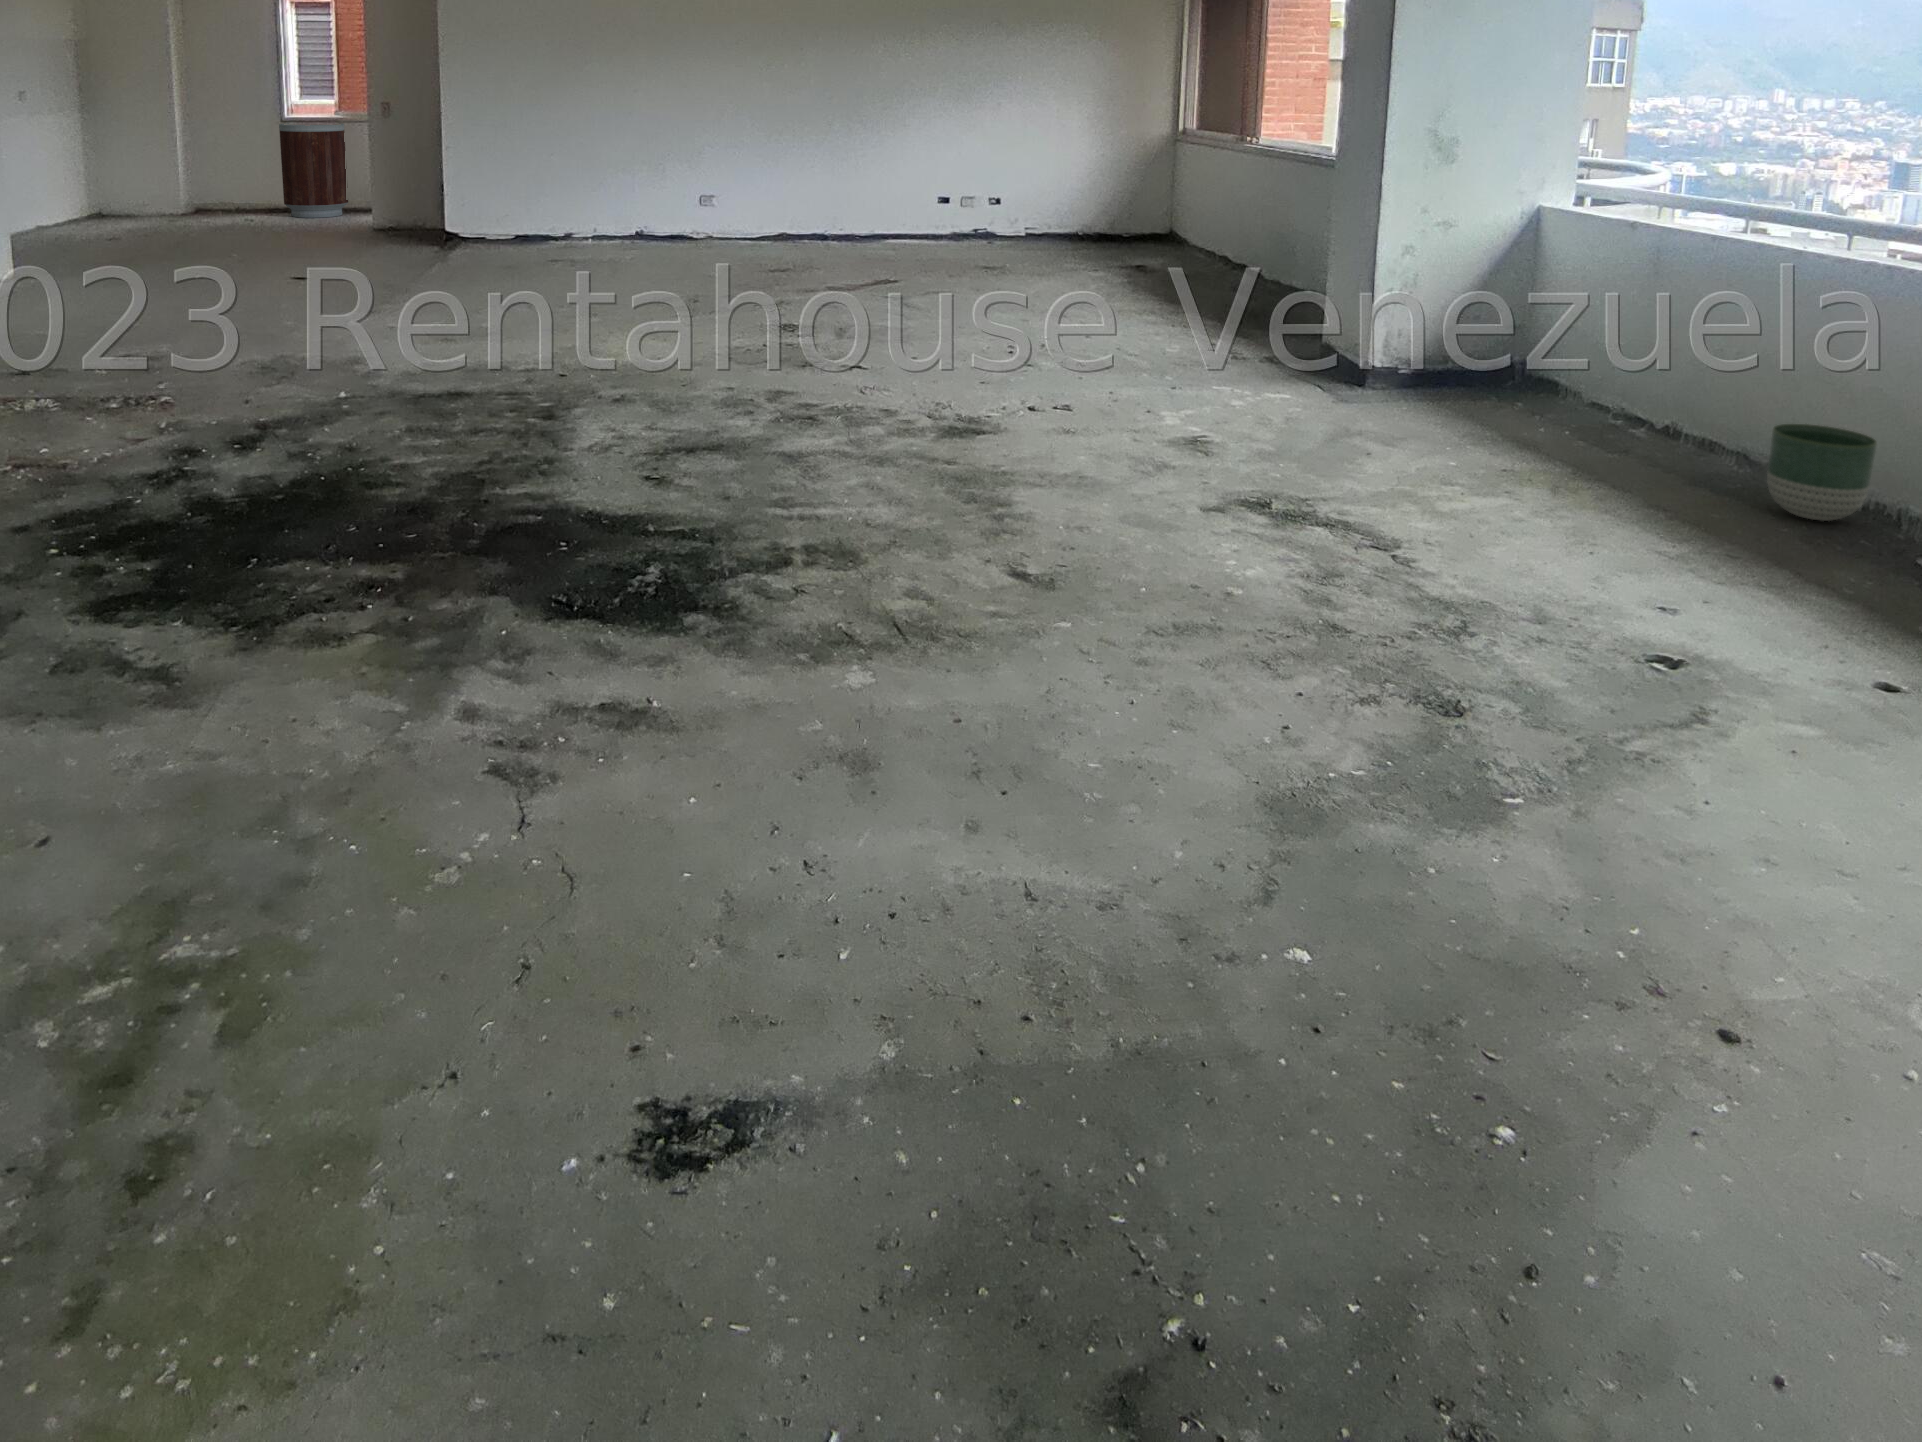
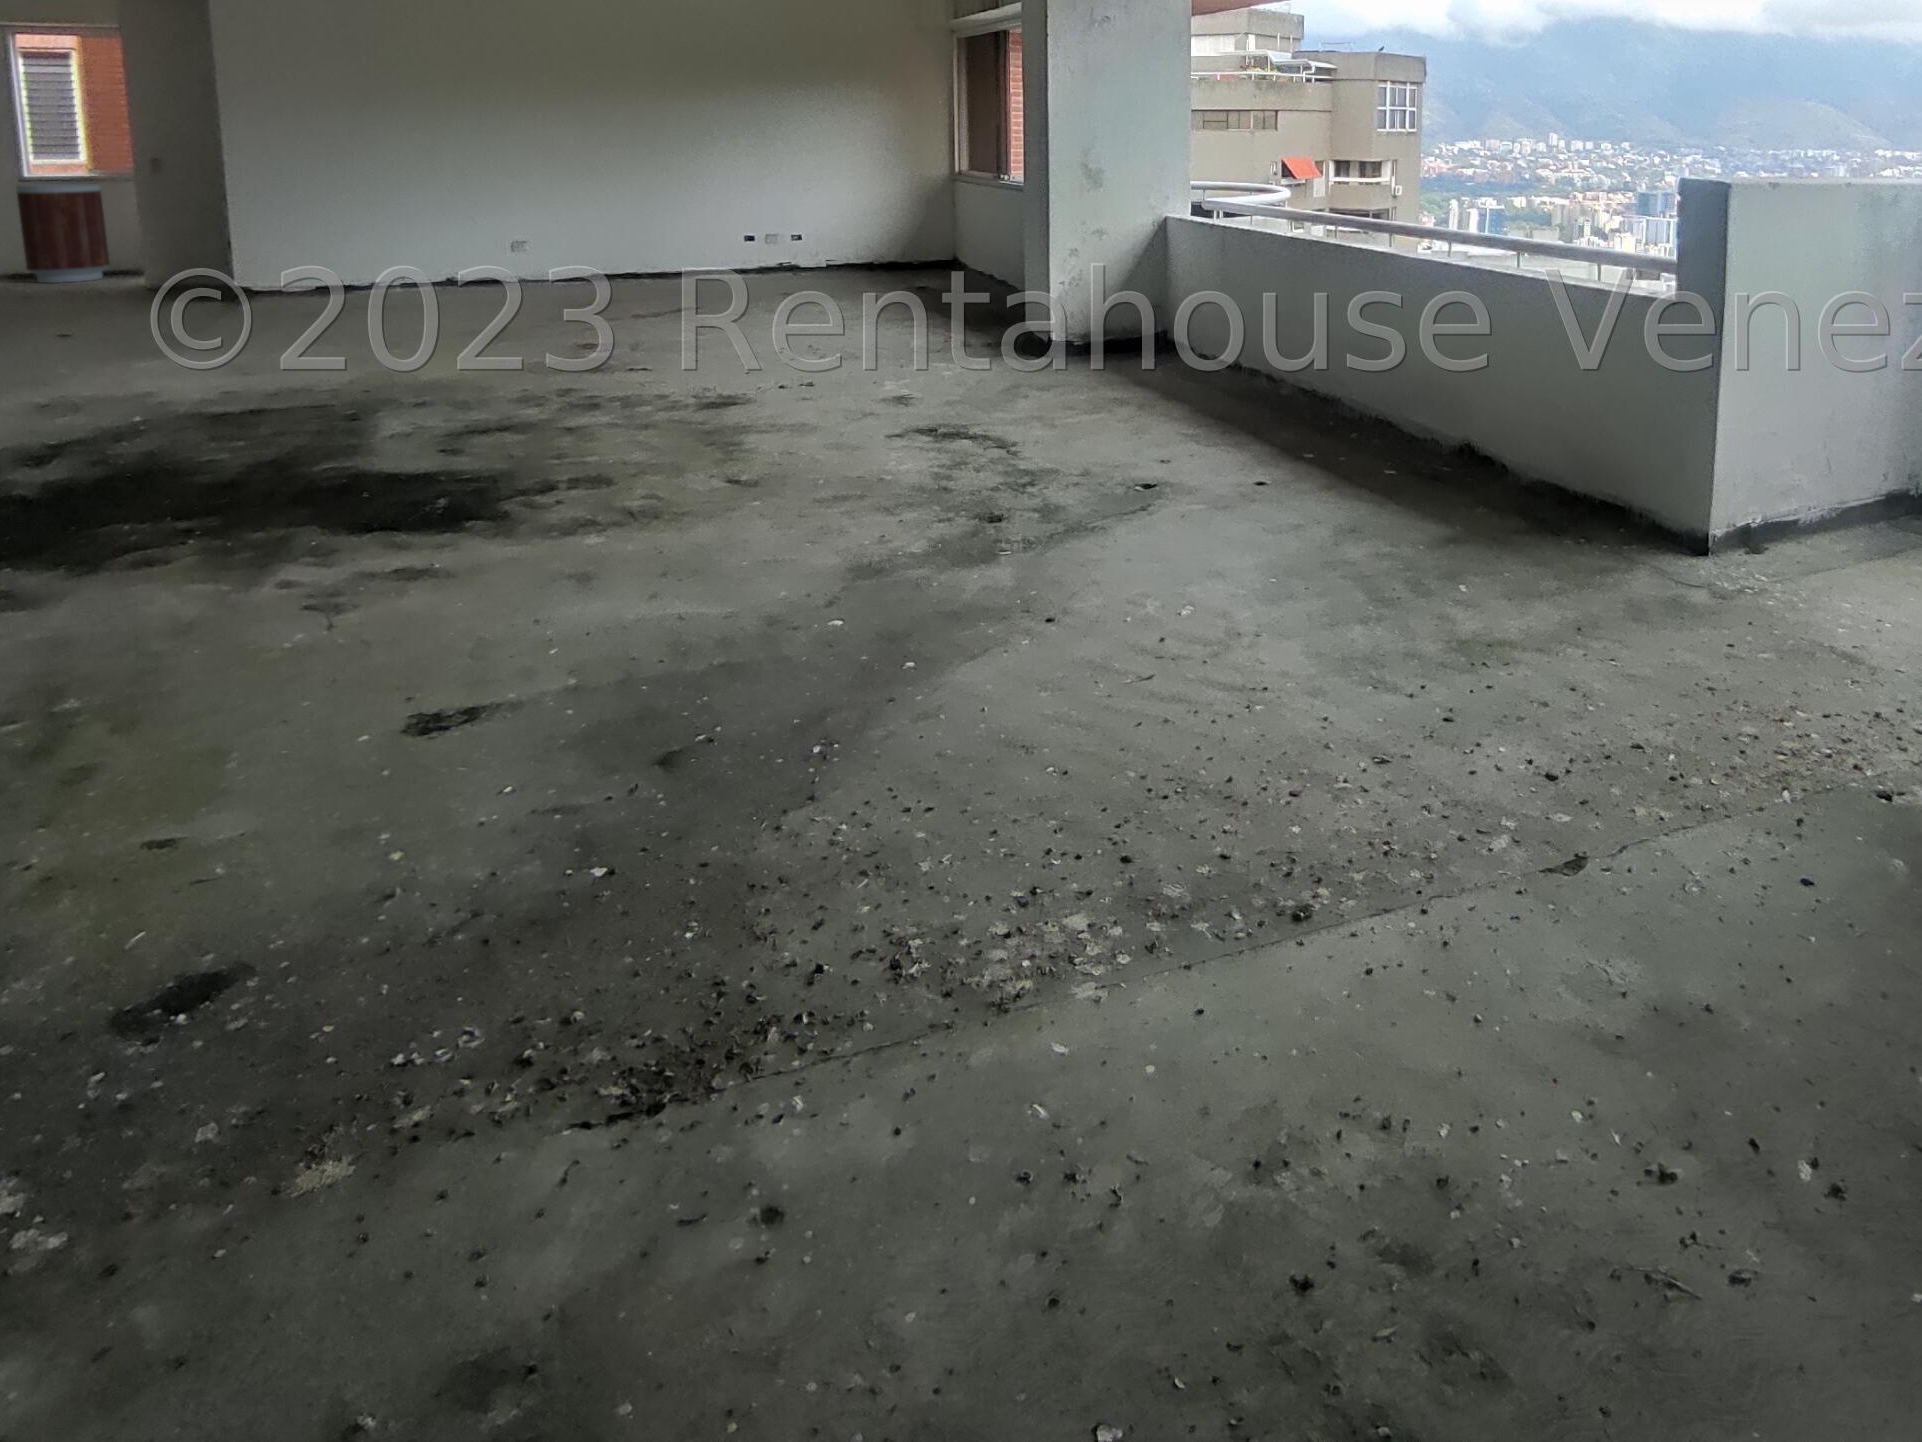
planter: present [1767,424,1877,521] -> none [1259,342,1312,401]

